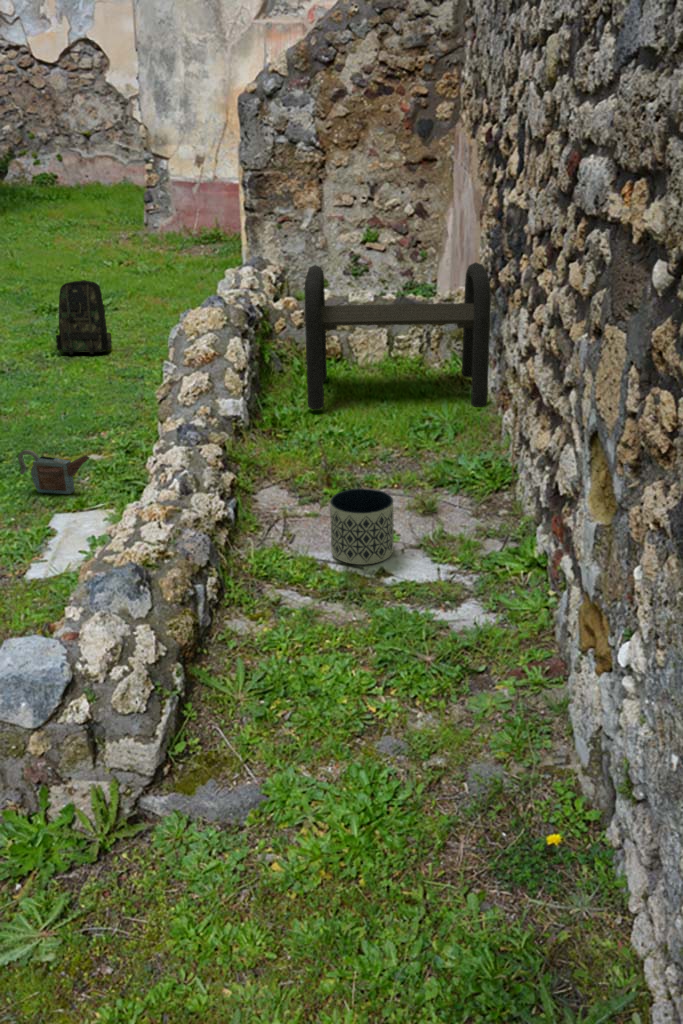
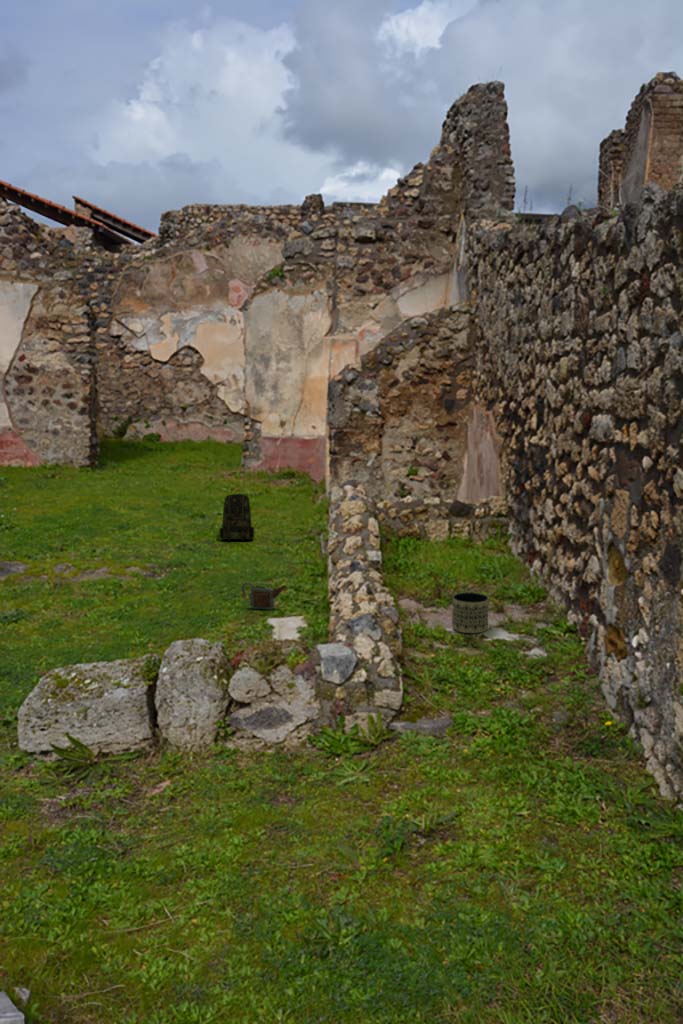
bench: present [305,262,491,410] -> none [403,479,518,565]

